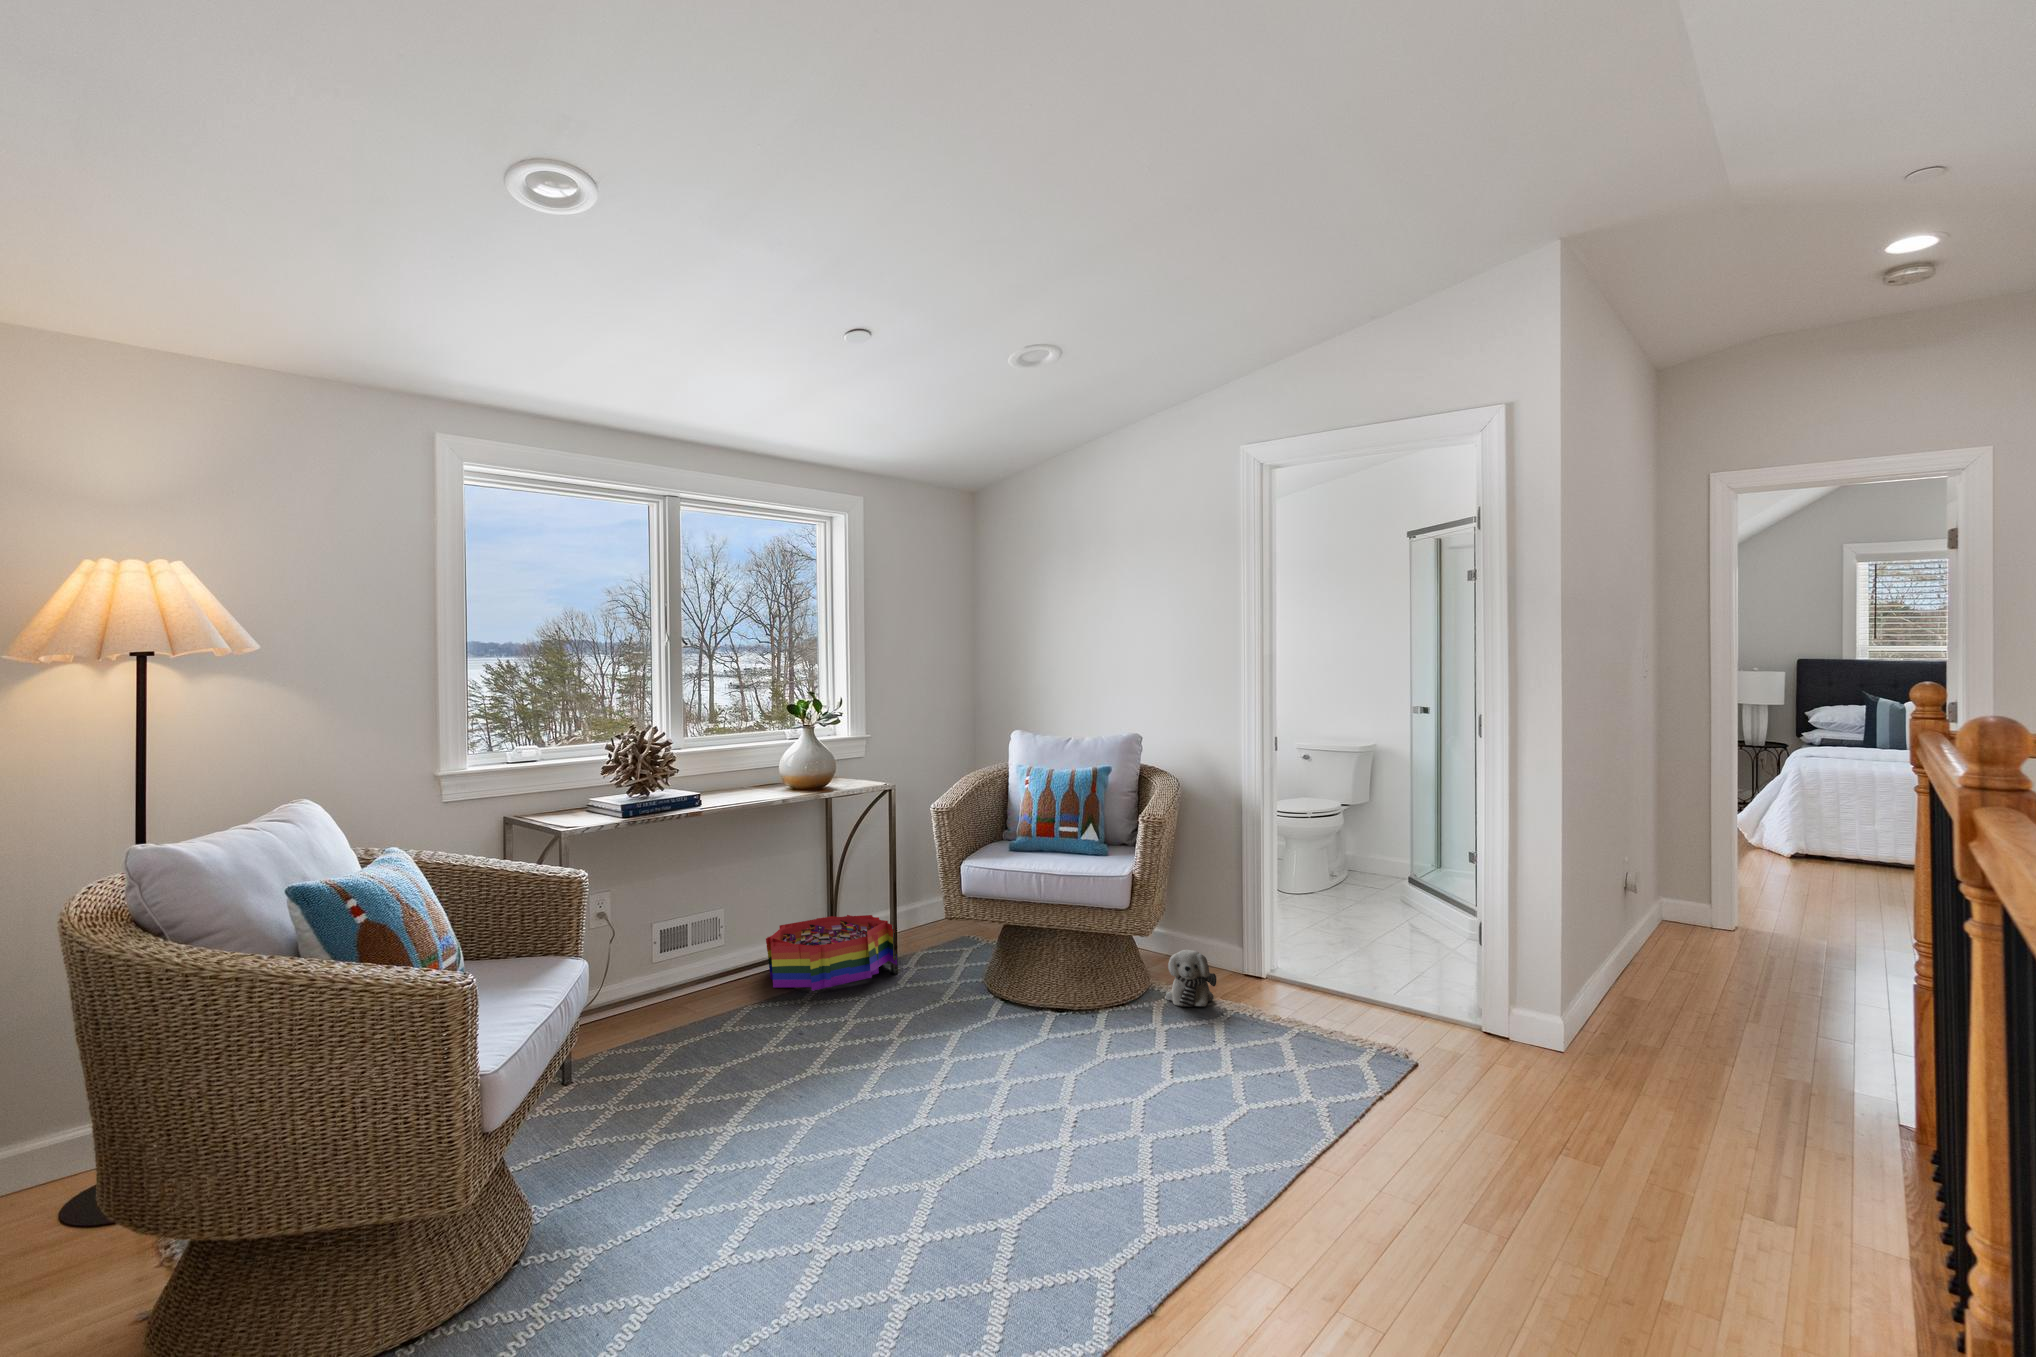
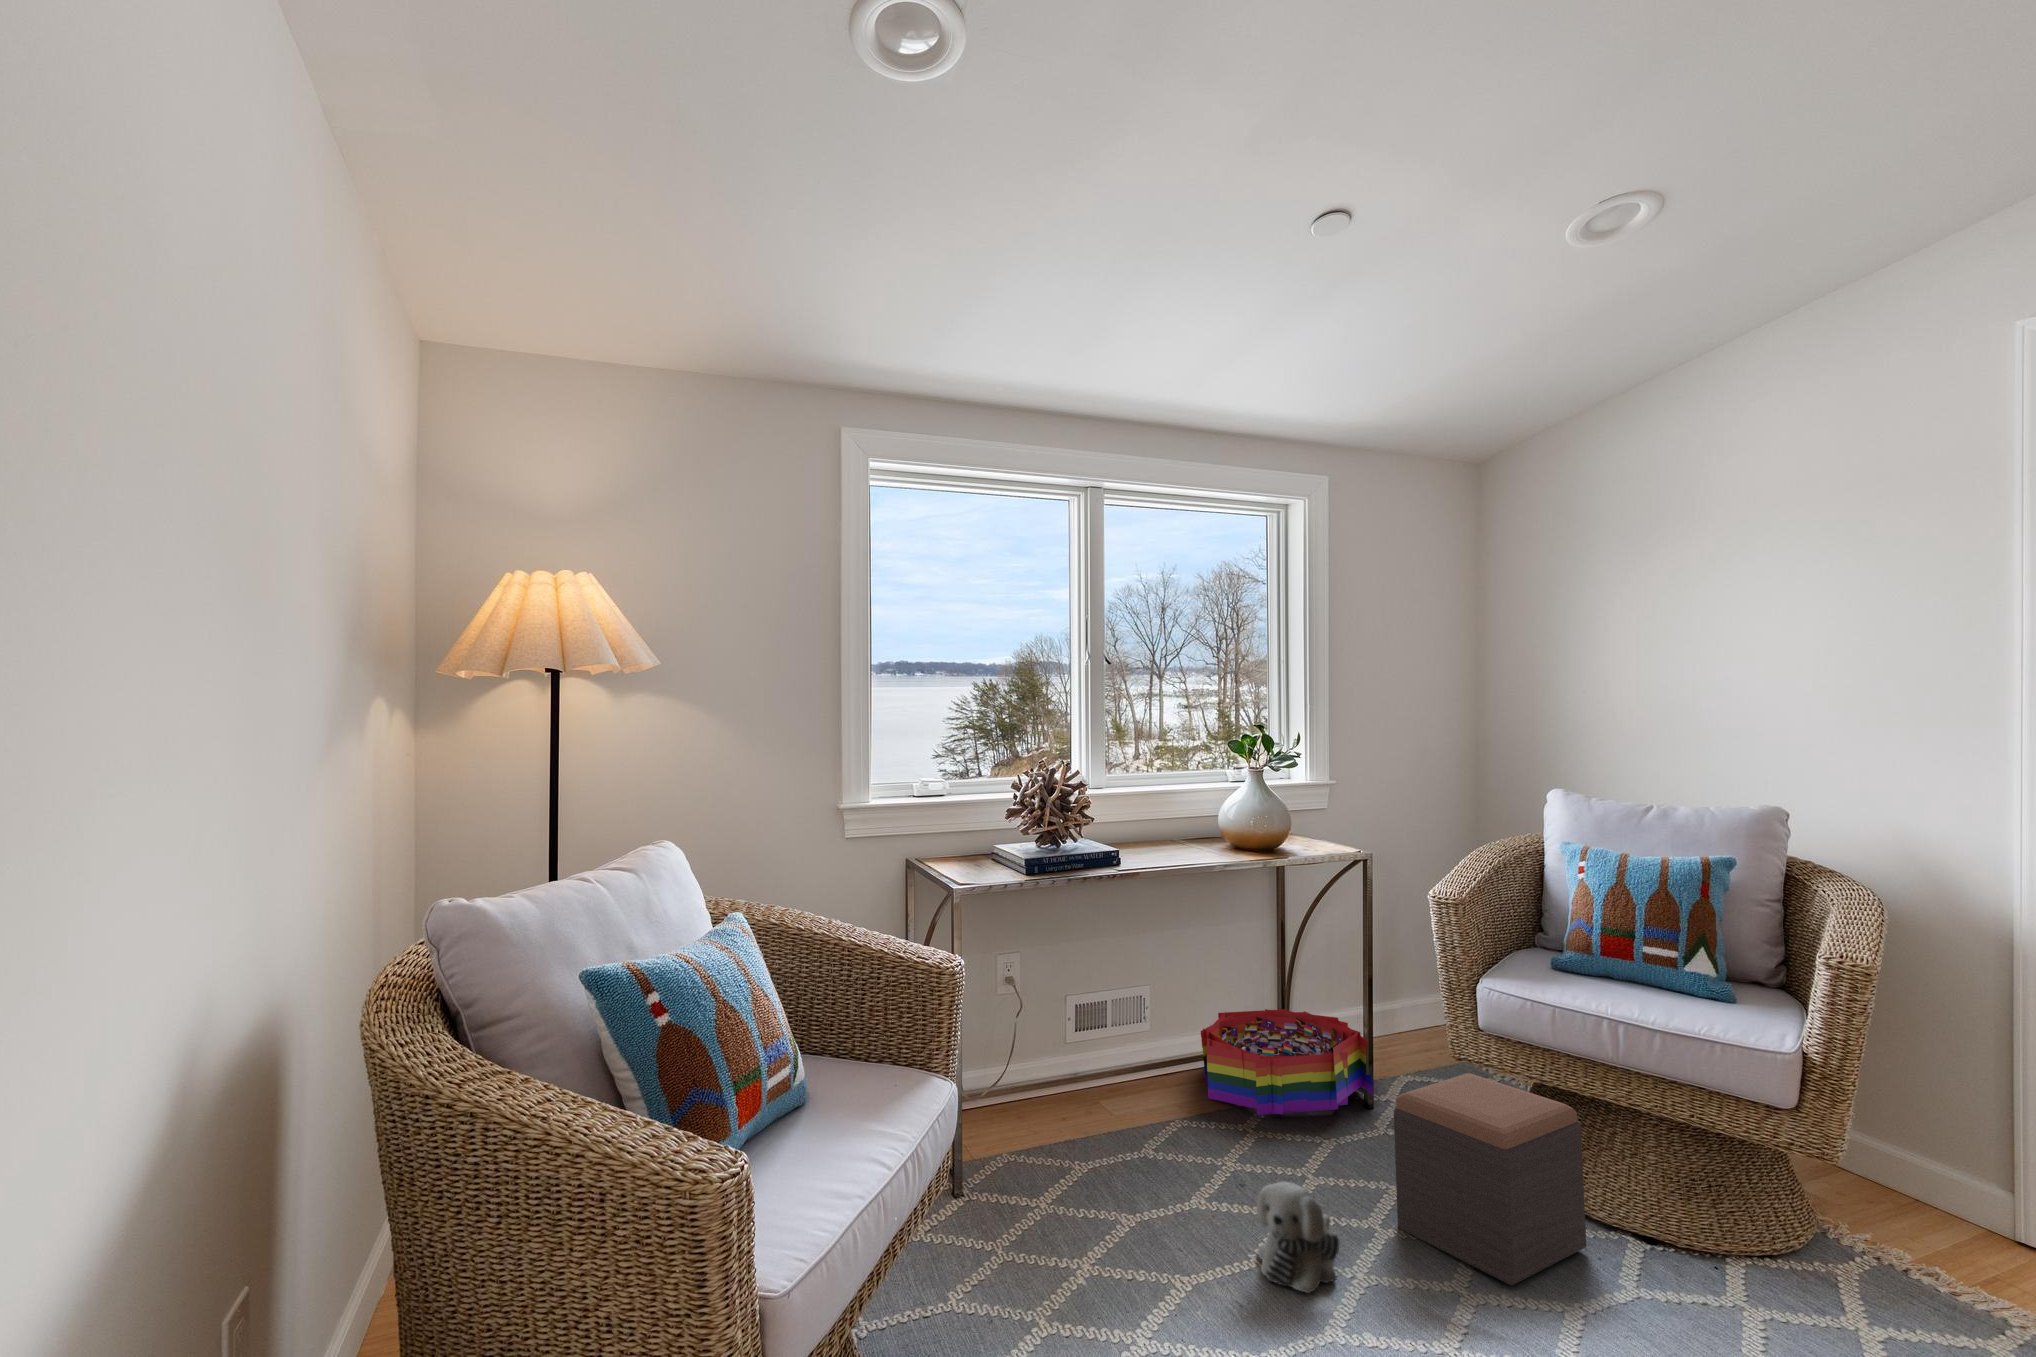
footstool: none [905,926,1024,1048] -> present [1394,1073,1586,1286]
plush toy: present [1166,950,1217,1007] -> present [1256,1182,1339,1293]

